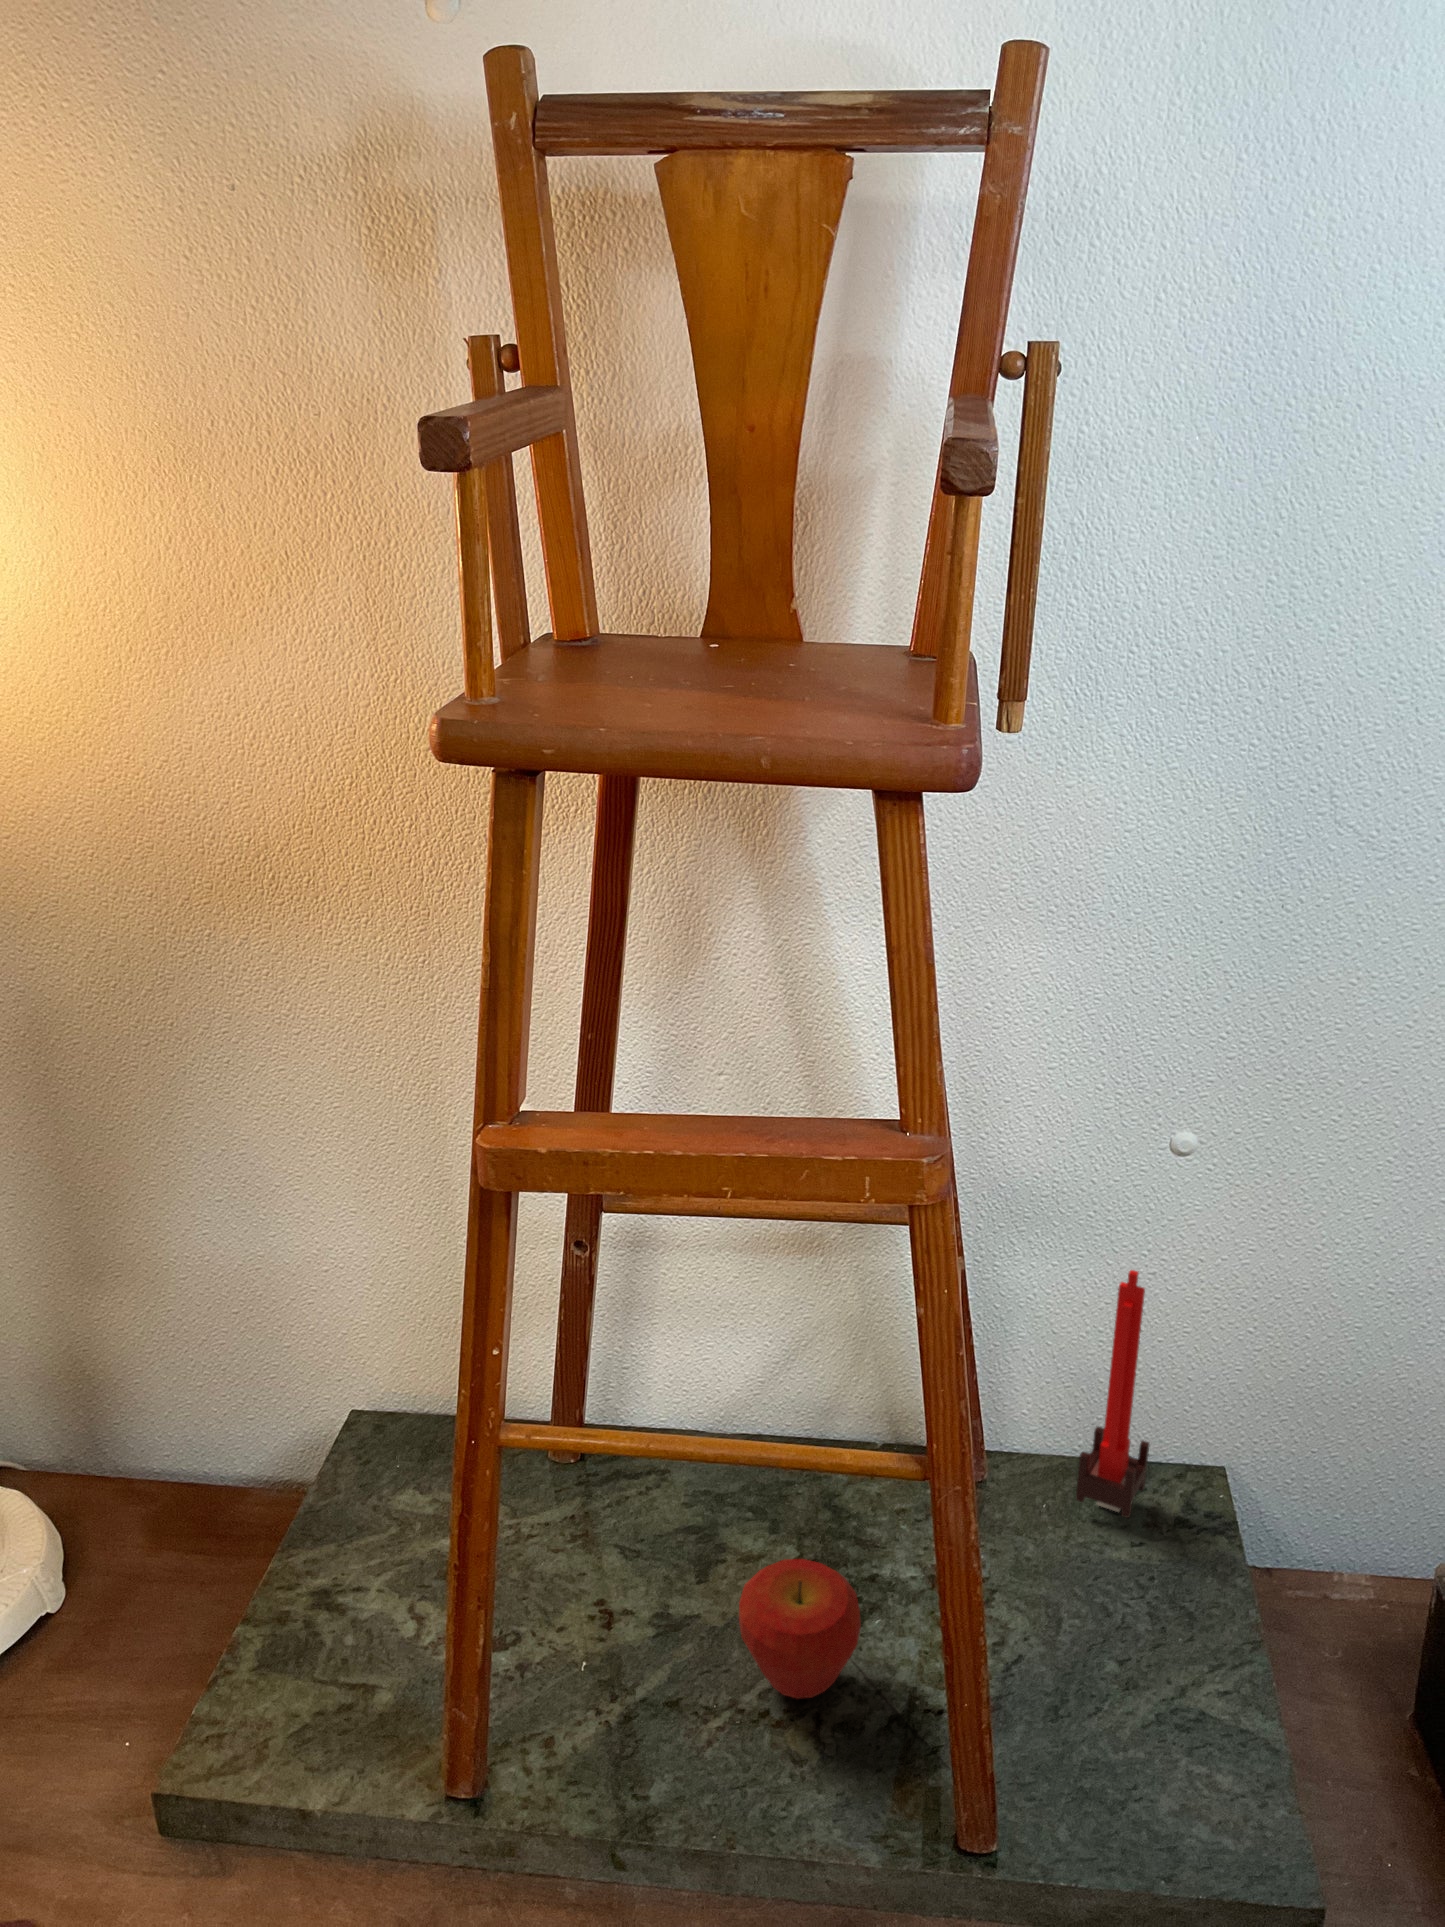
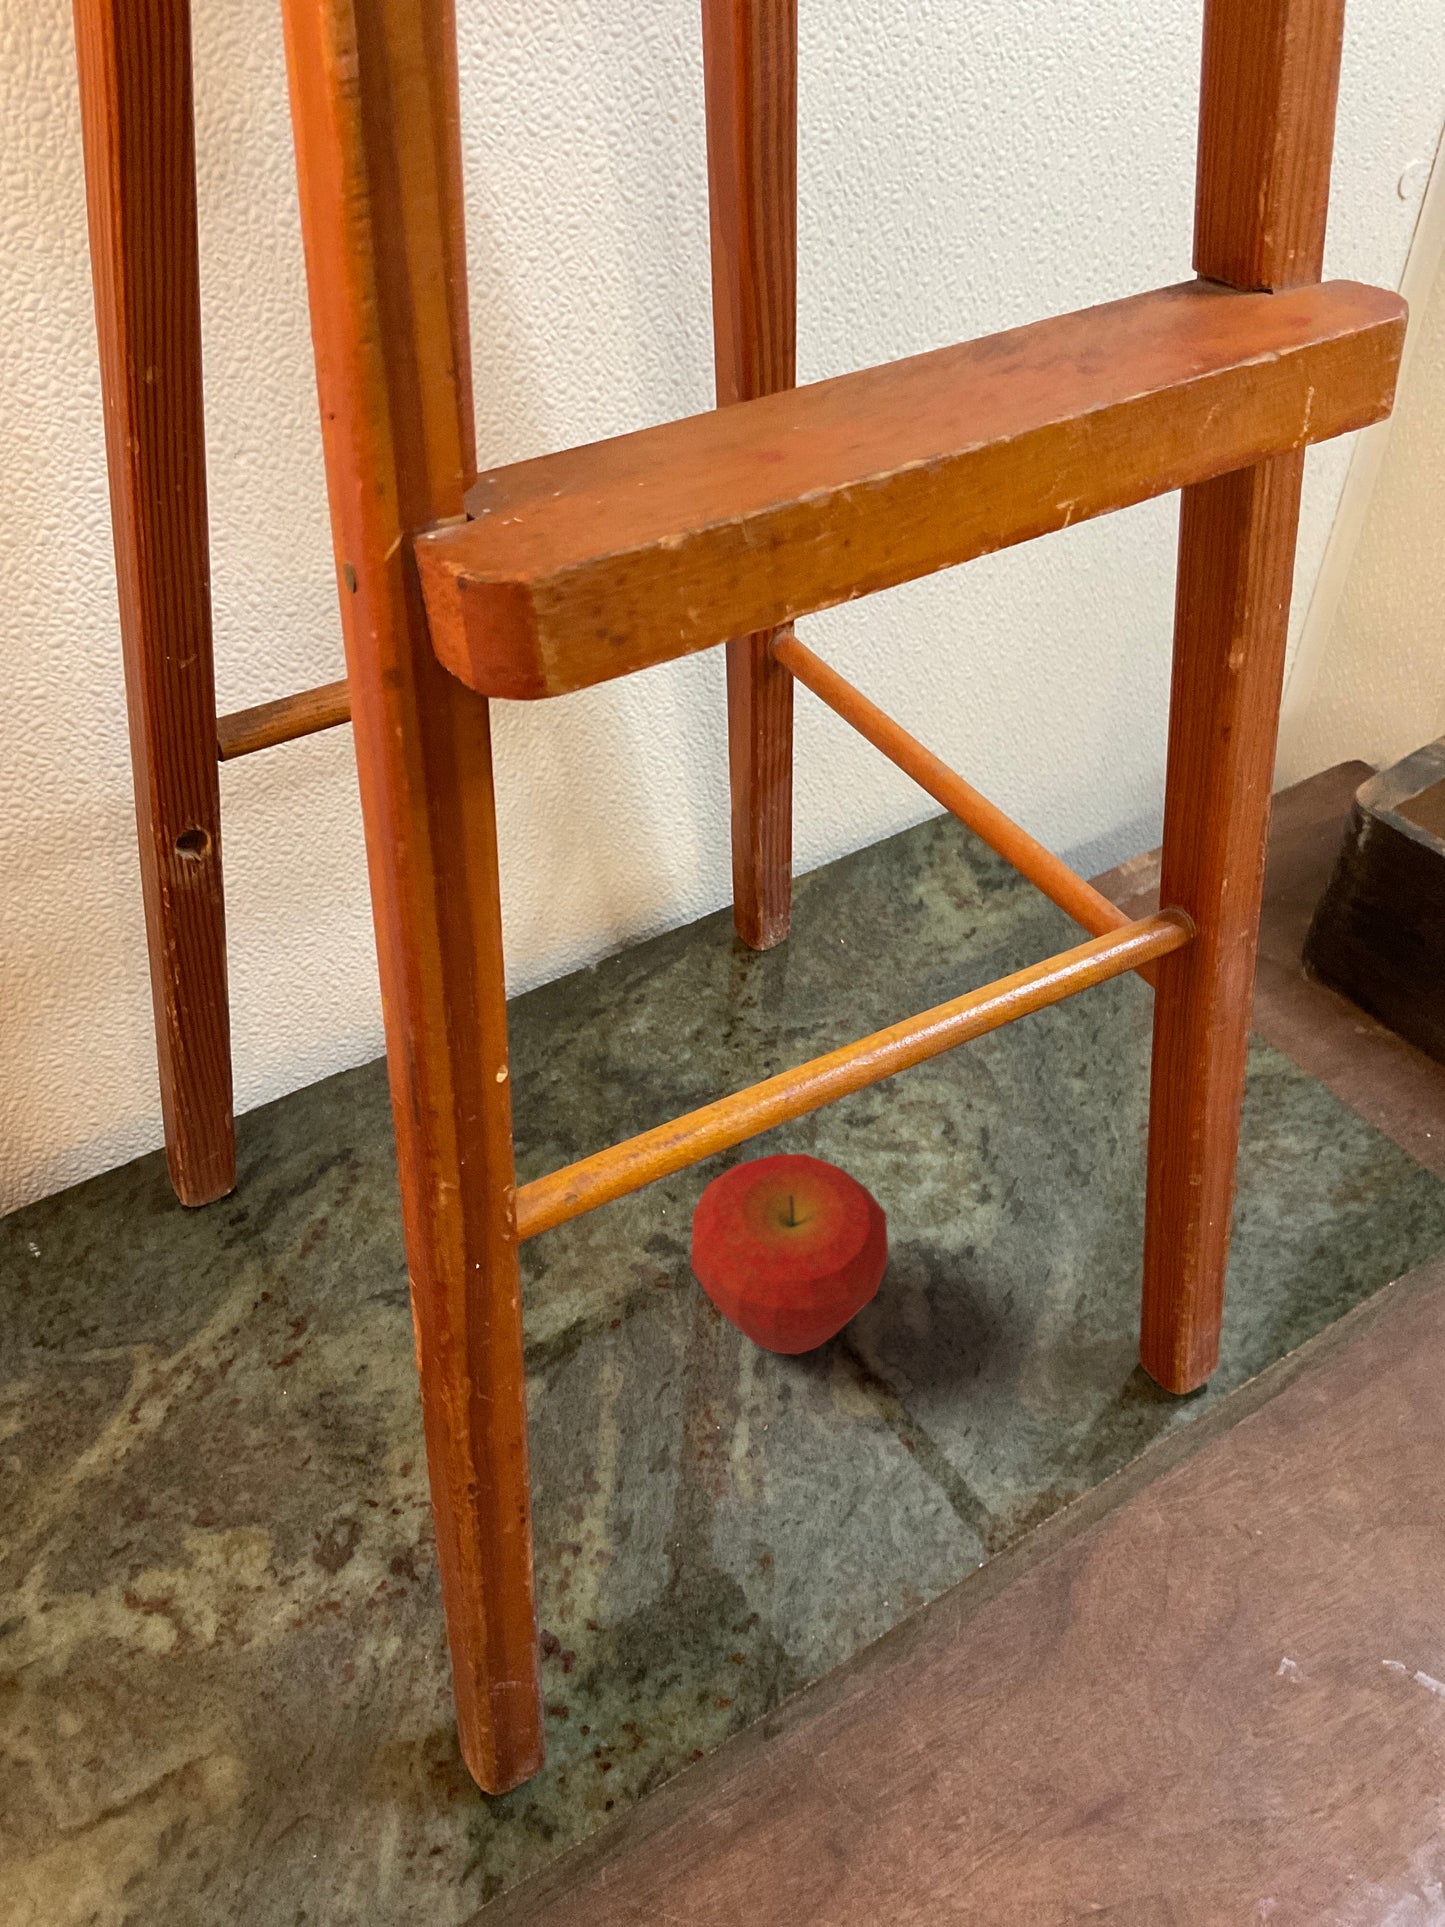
candle: present [1076,1270,1149,1518] -> none [863,572,959,917]

